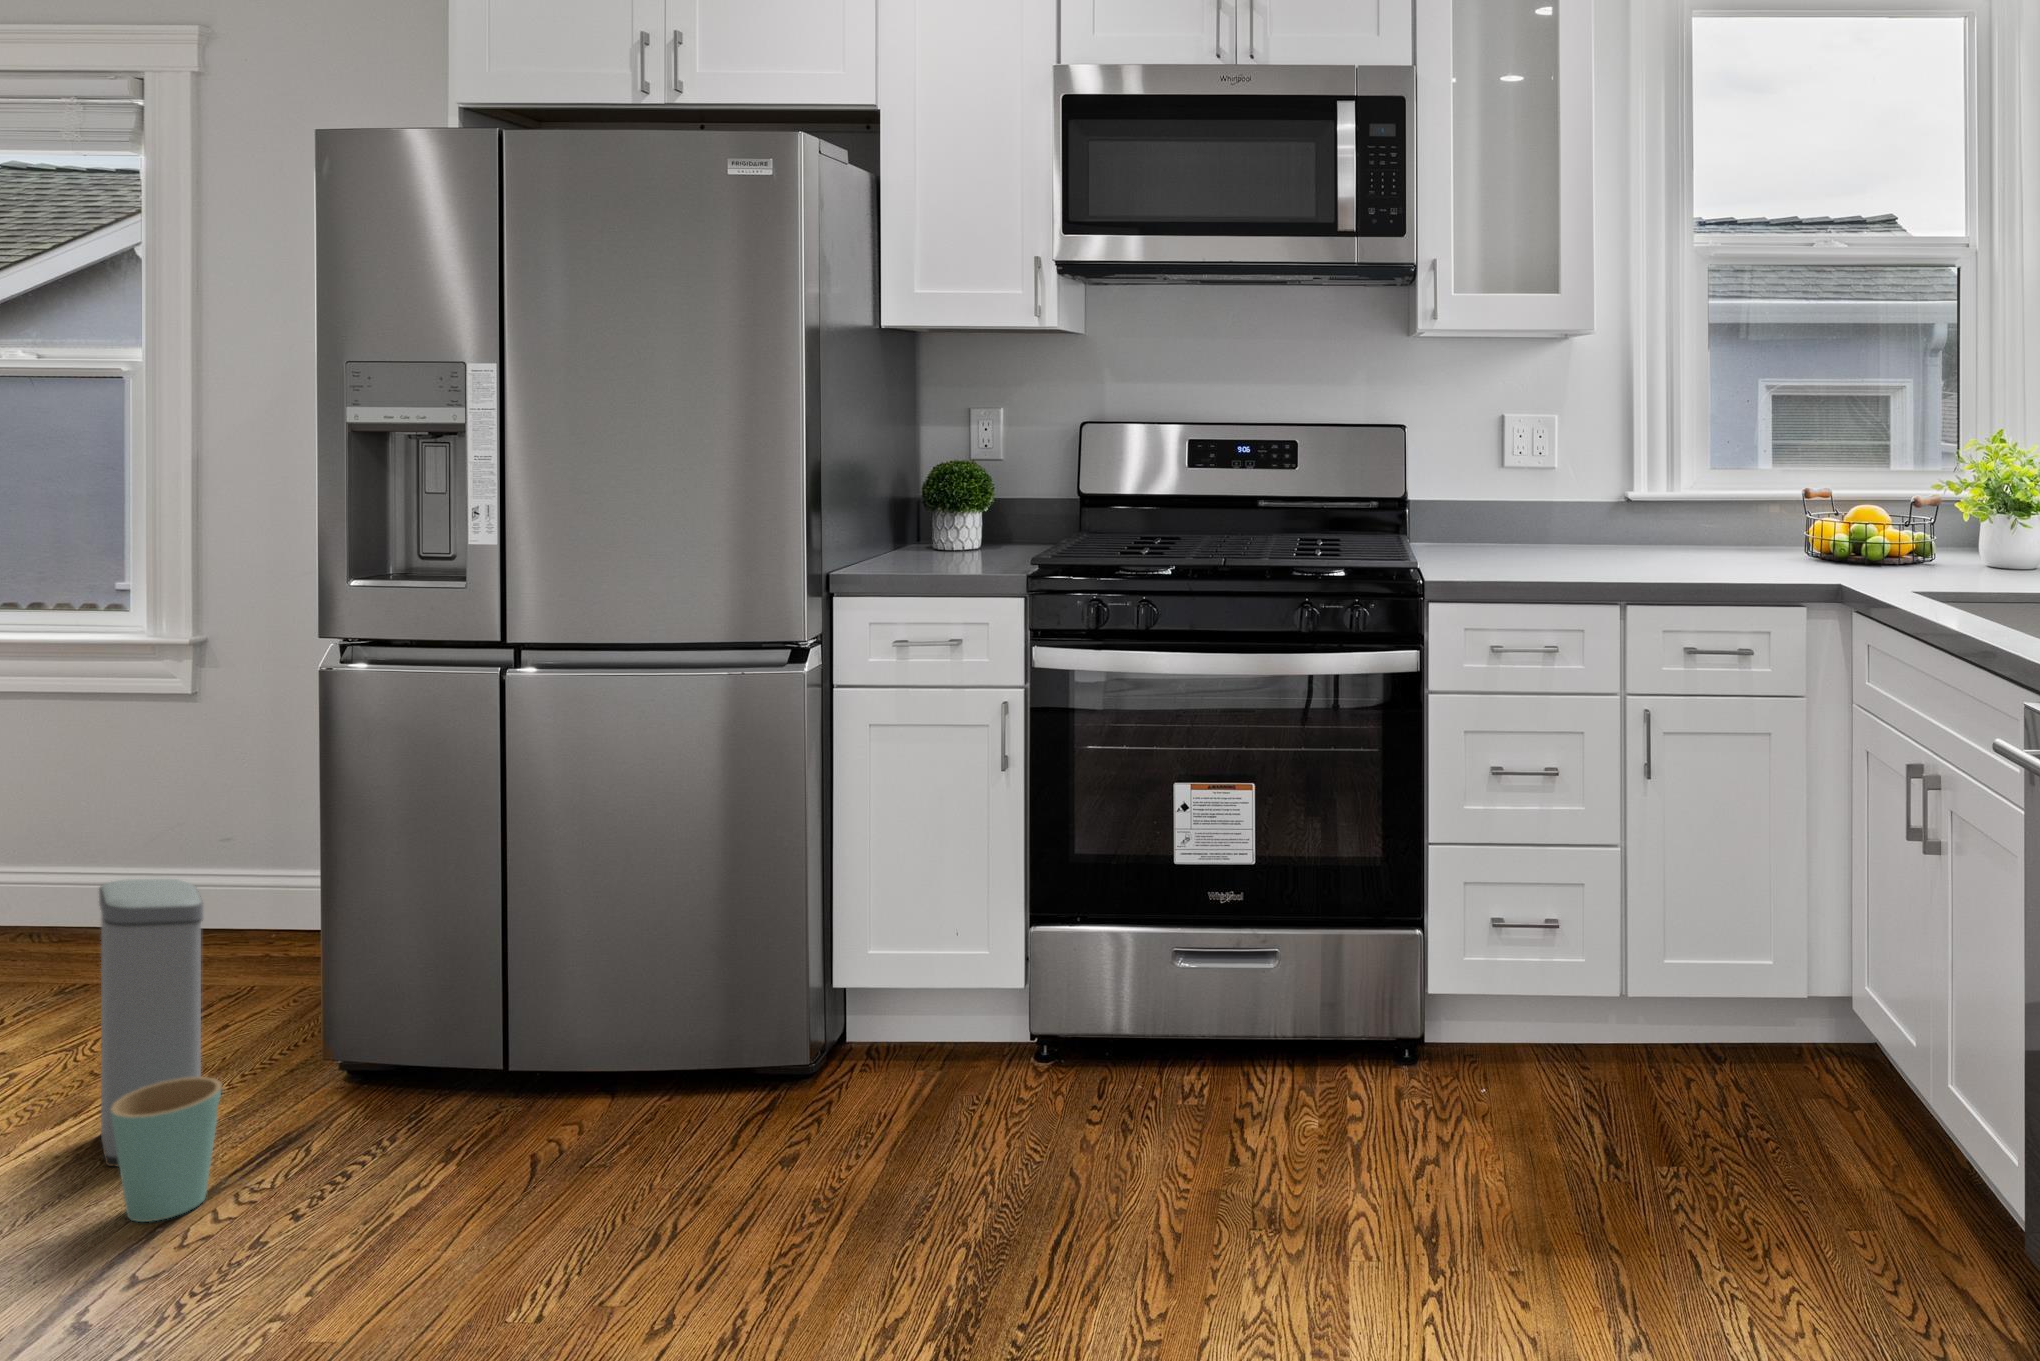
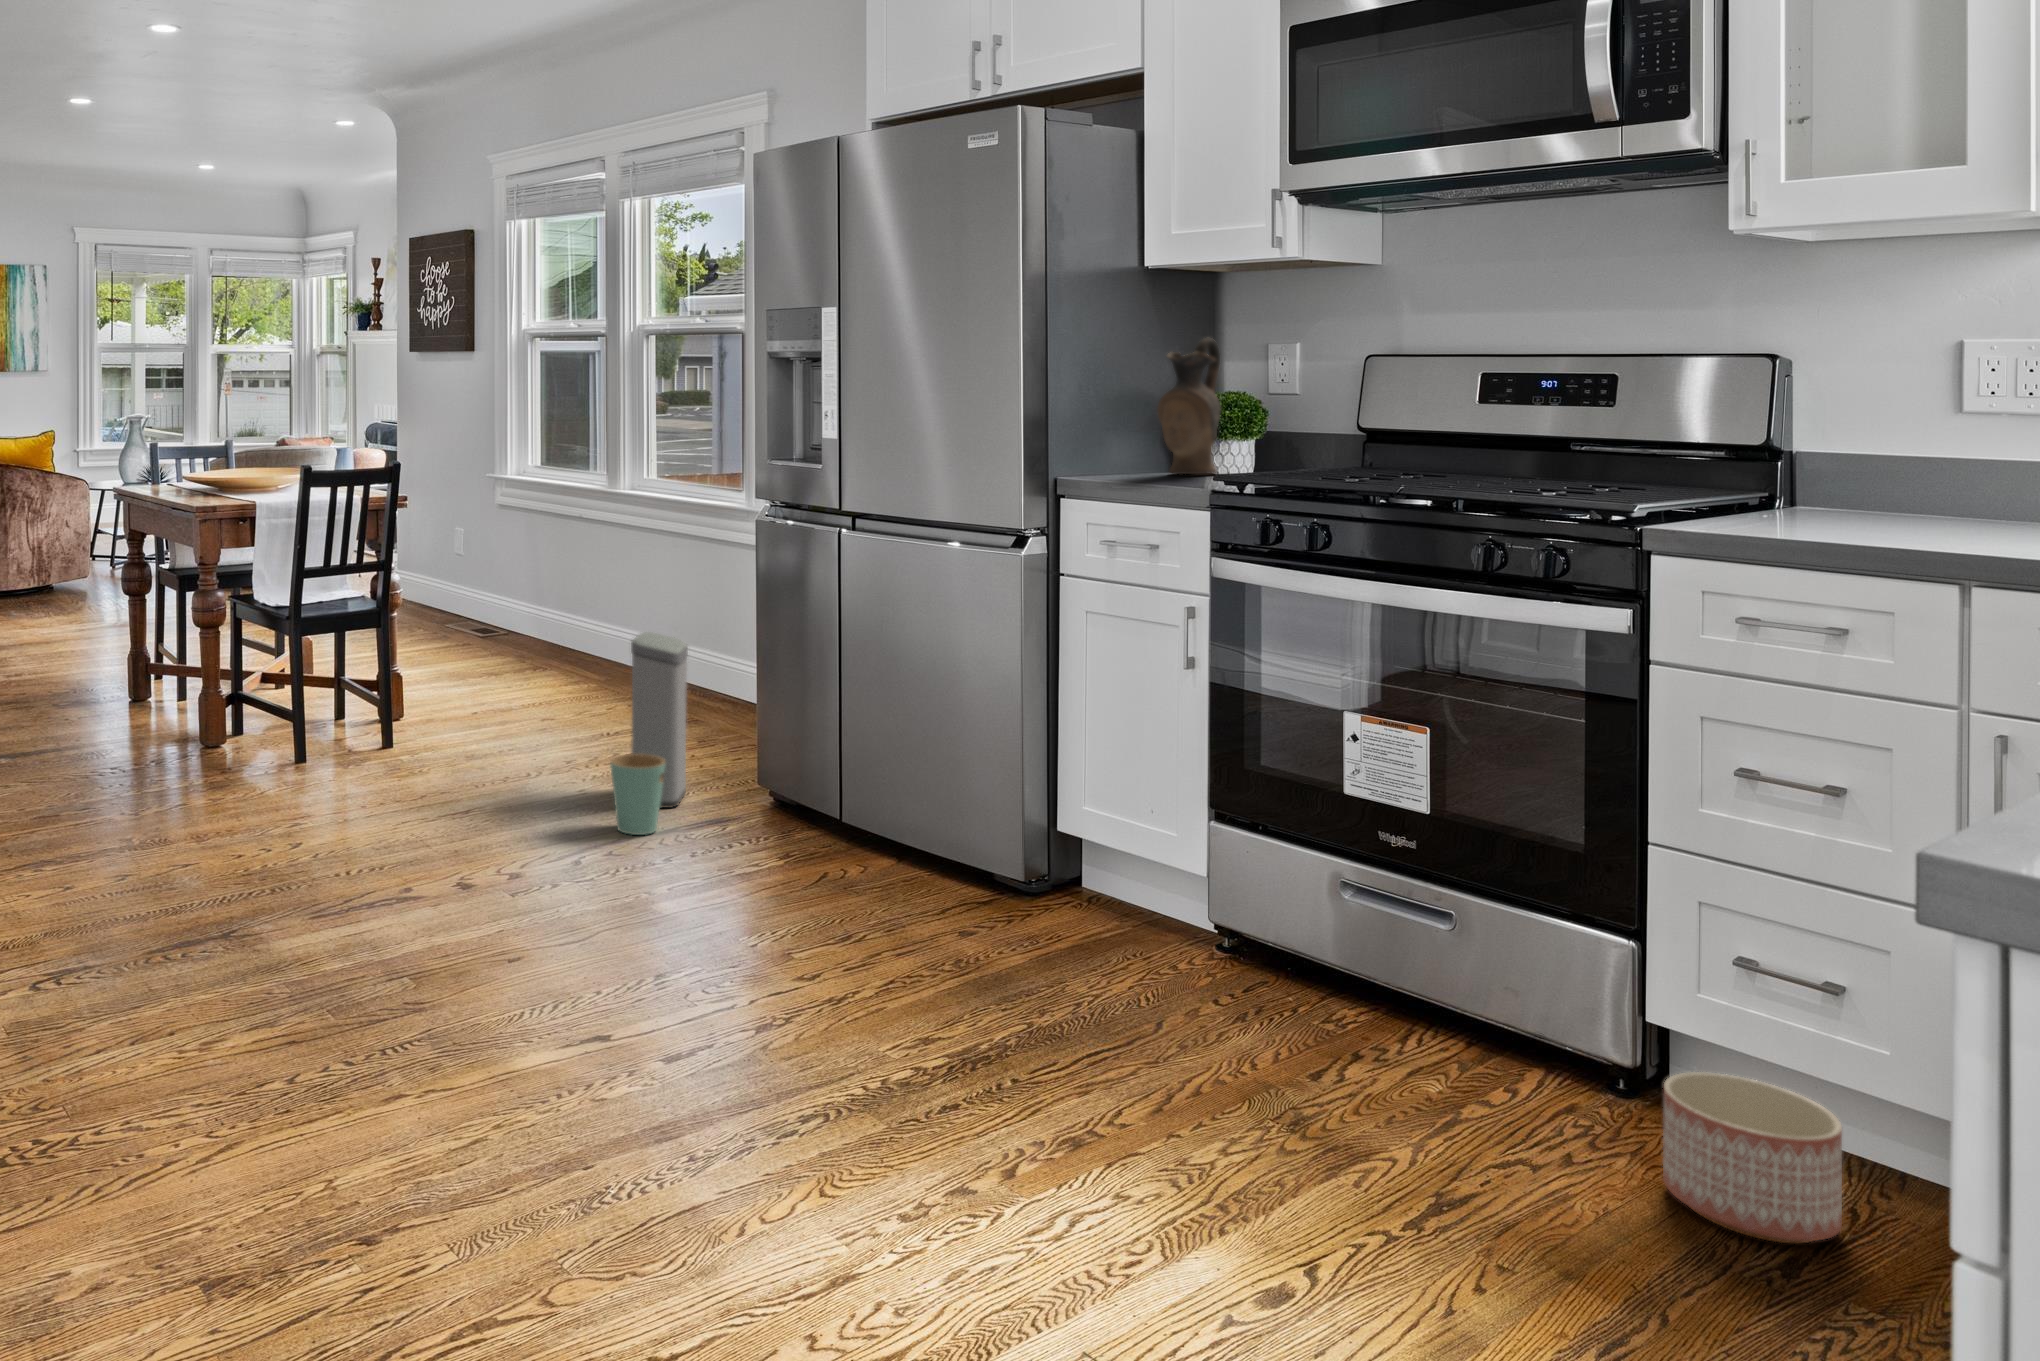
ceramic pitcher: none [914,407,977,557] -> present [1158,338,1220,474]
planter: none [1507,1022,1621,1153] -> present [1663,1072,1842,1244]

